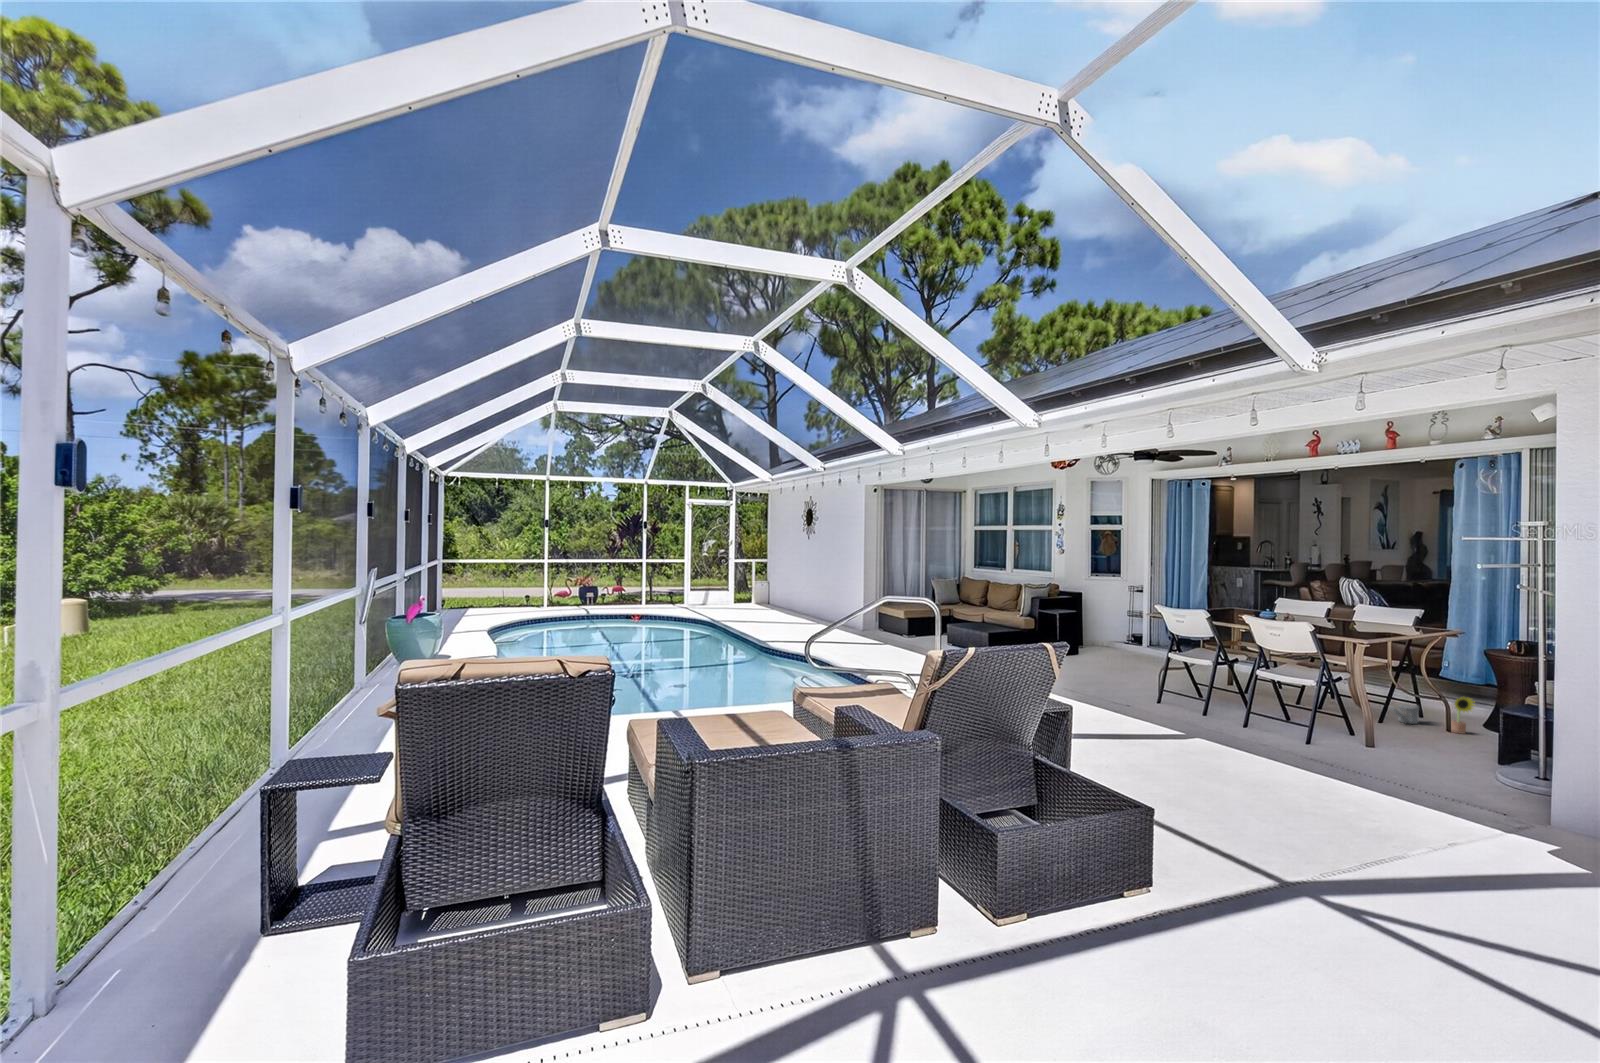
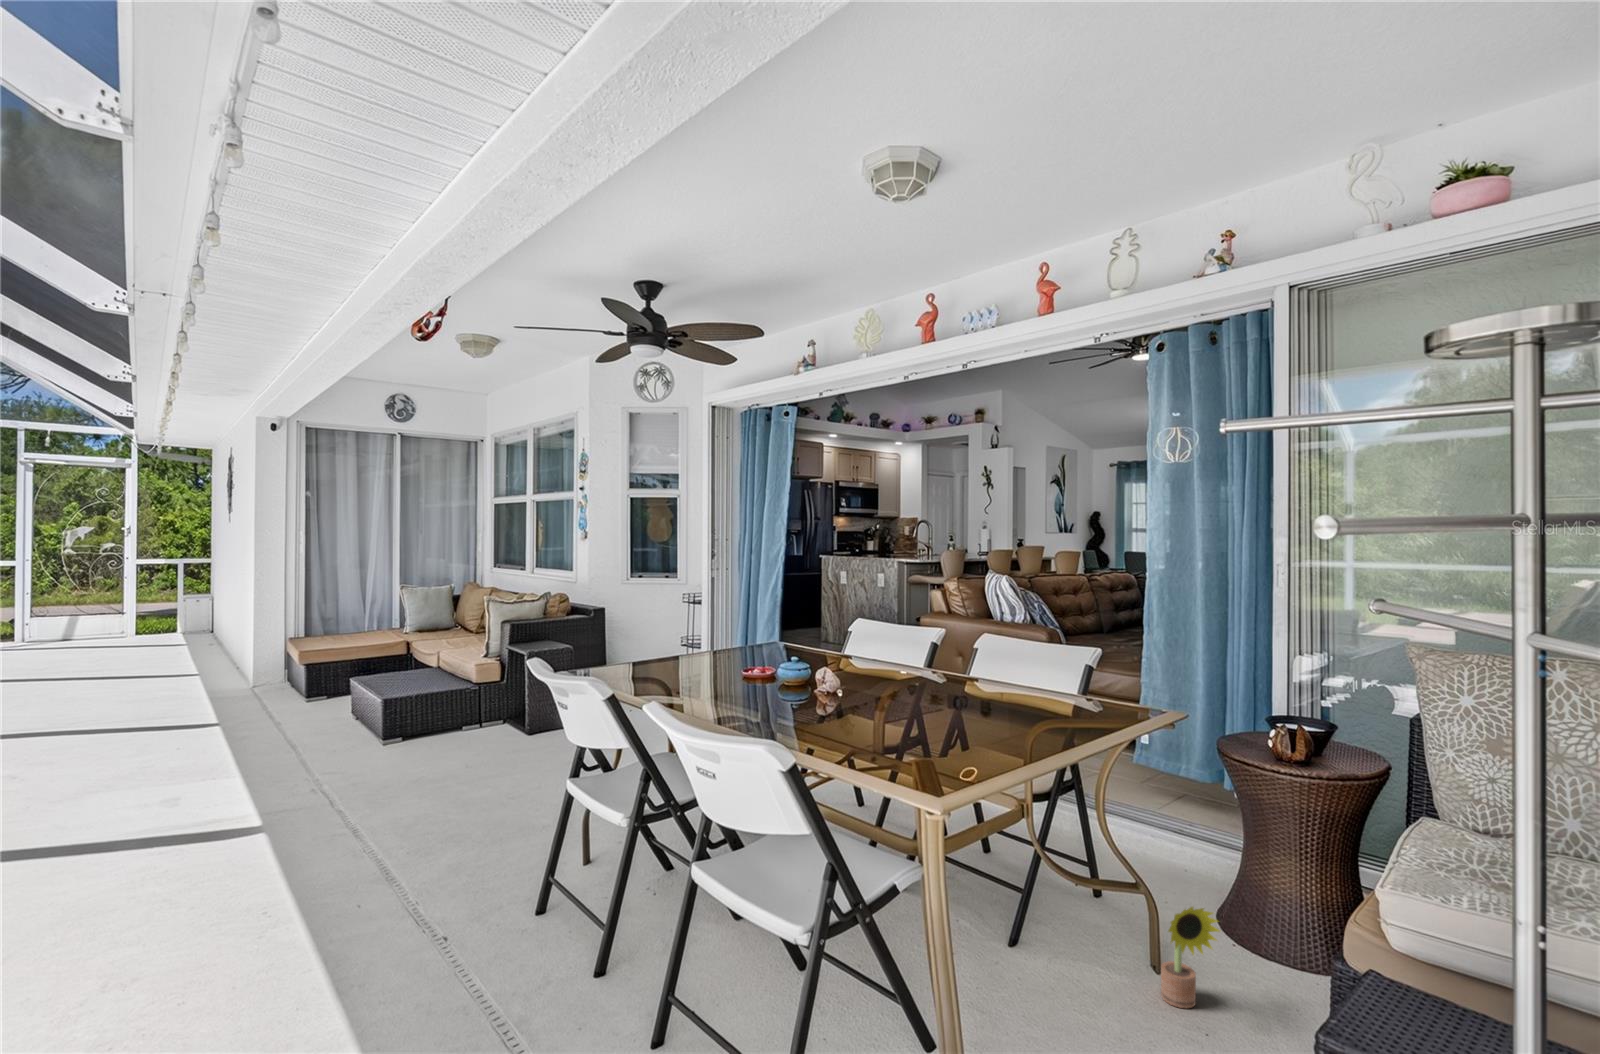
watering can: present [1389,705,1419,724] -> none [1018,897,1090,963]

